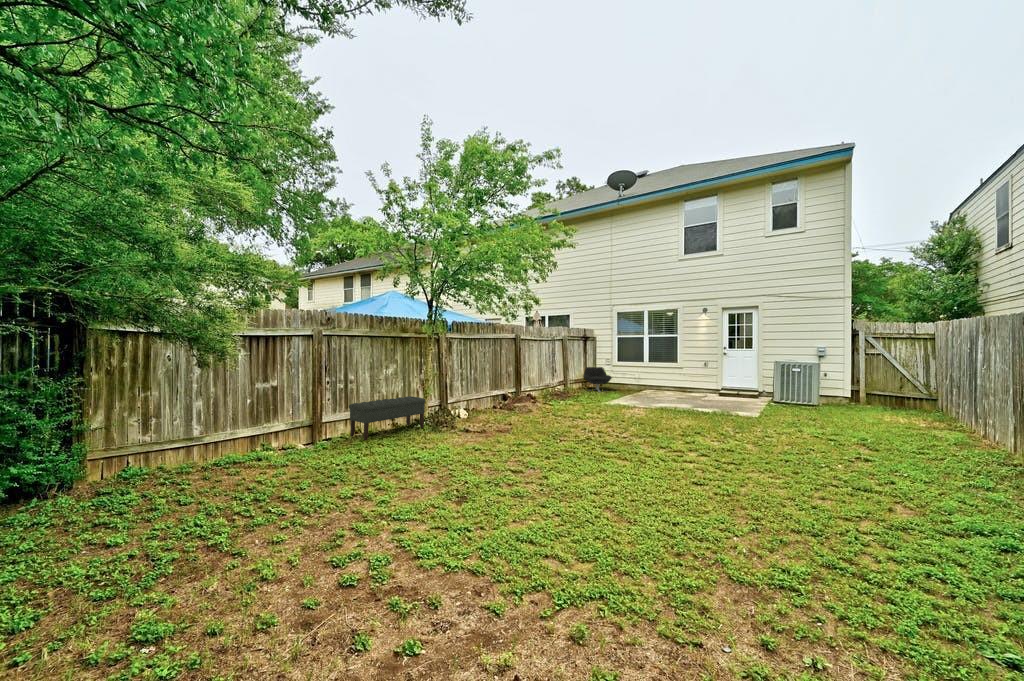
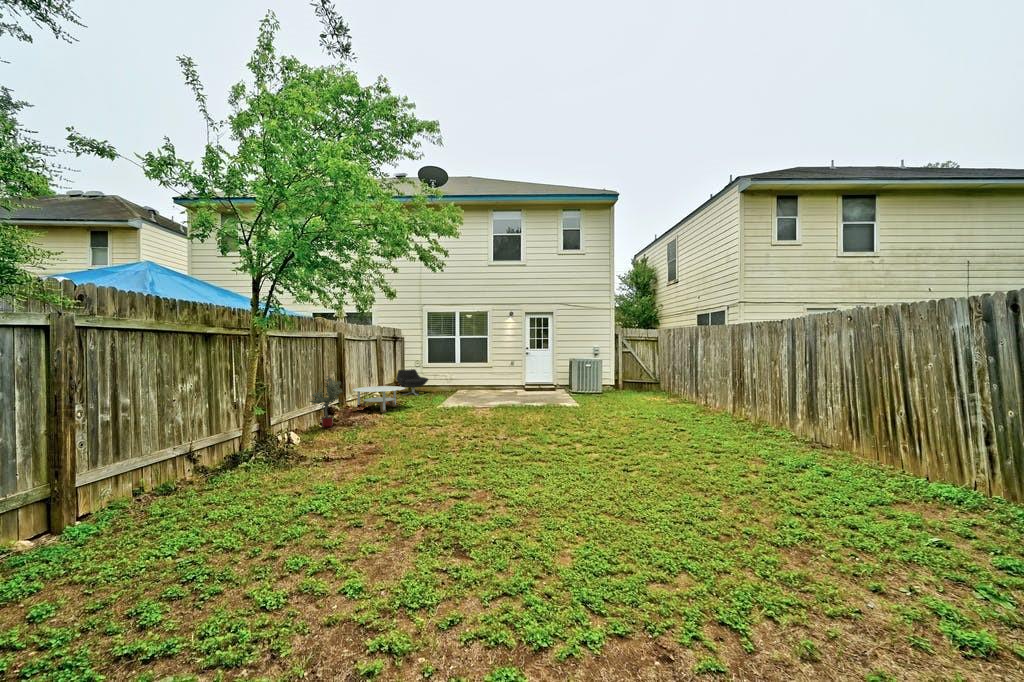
potted tree: none [482,369,508,410] -> present [310,376,342,428]
round table: none [529,381,573,404] -> present [353,386,405,412]
bench: present [349,396,425,440] -> none [123,422,257,503]

